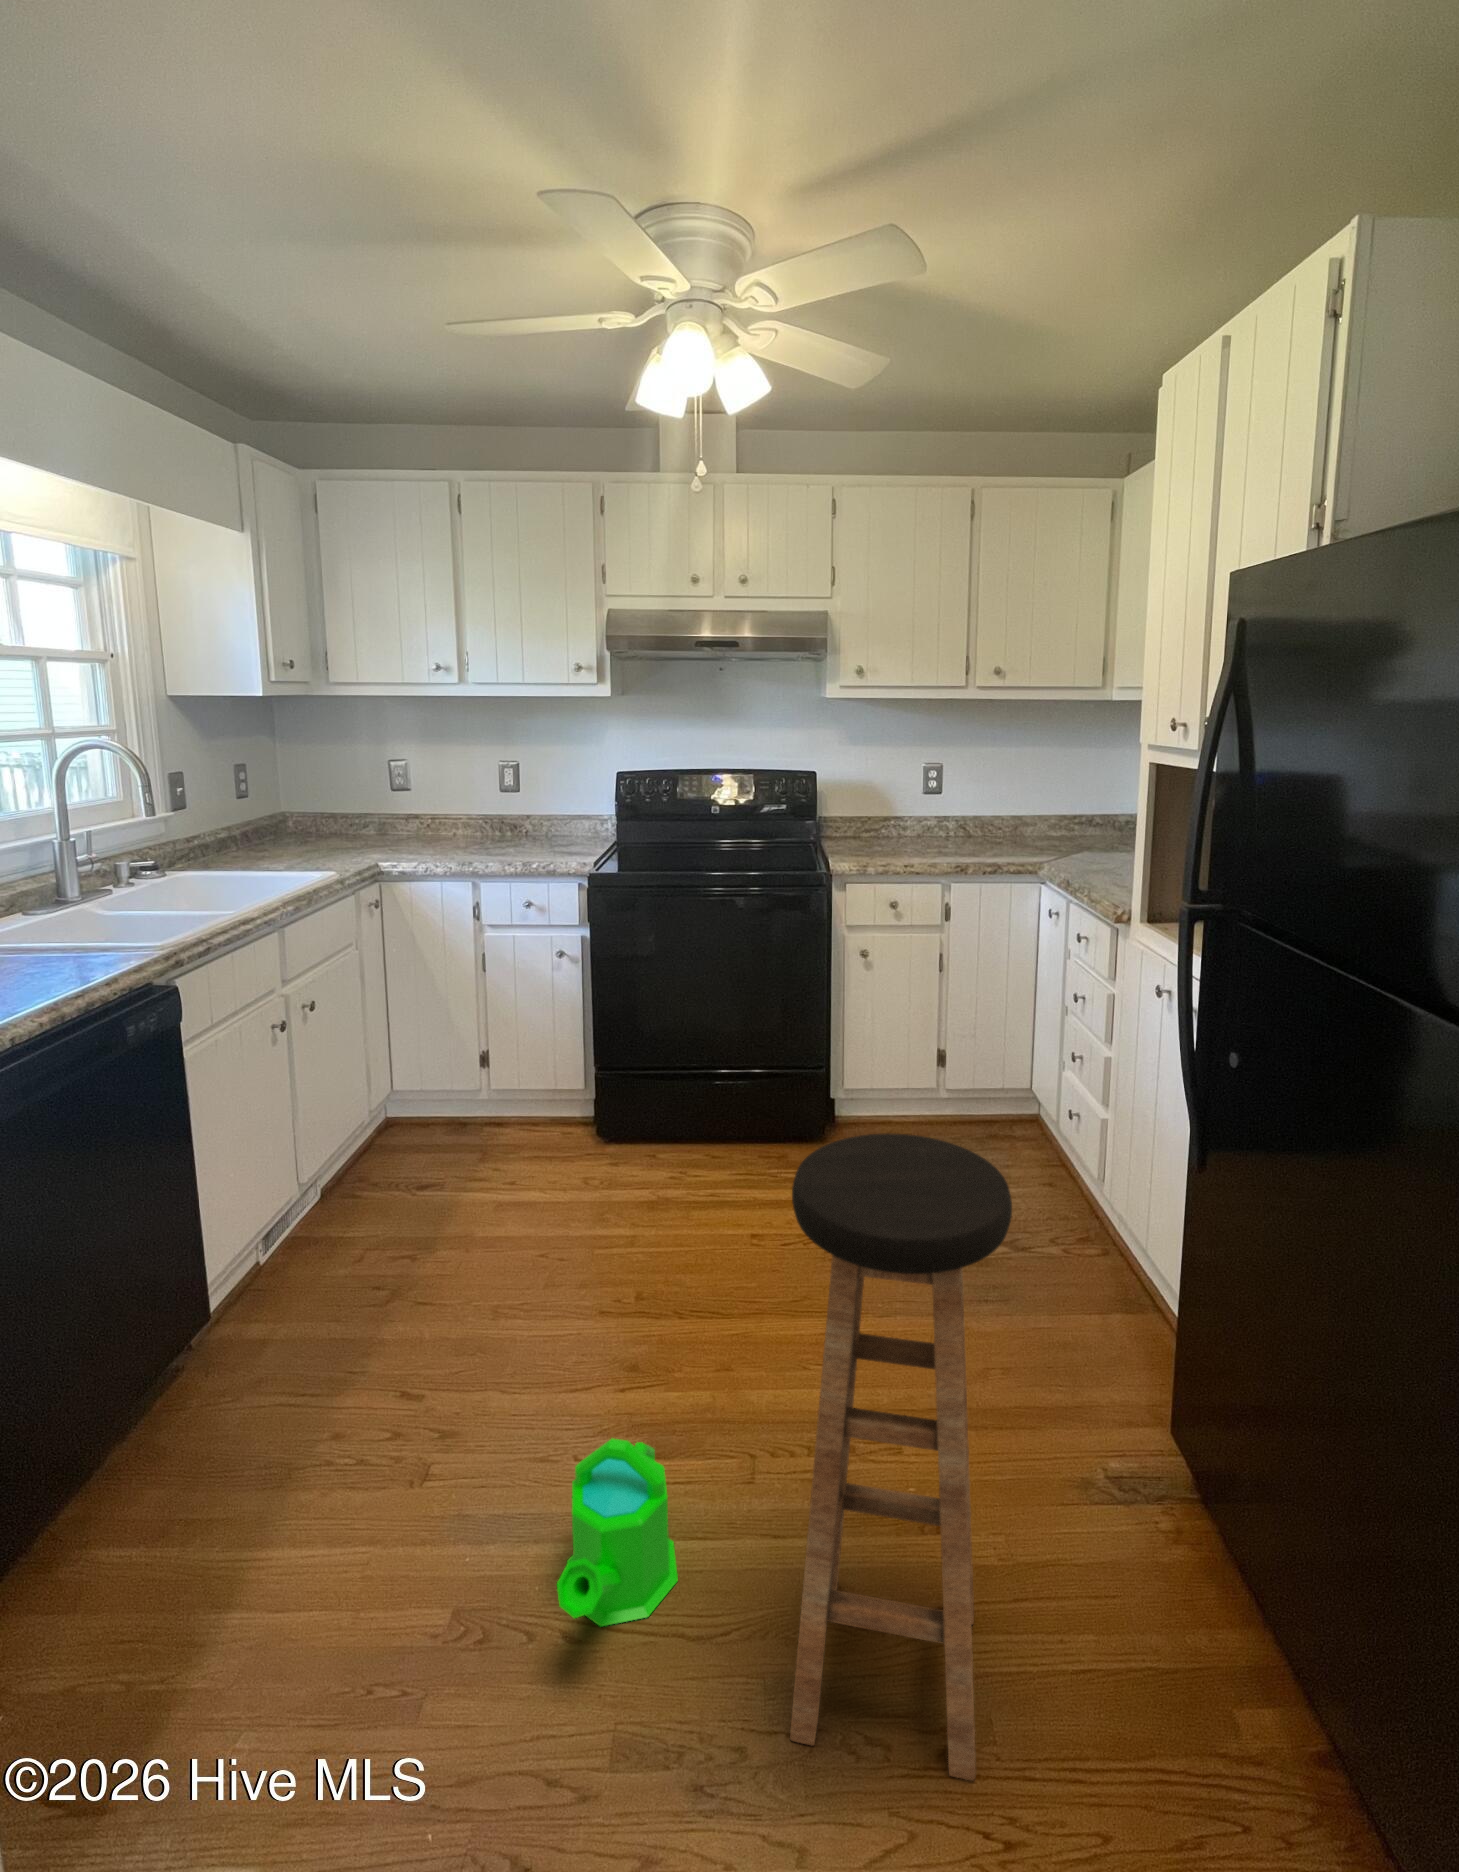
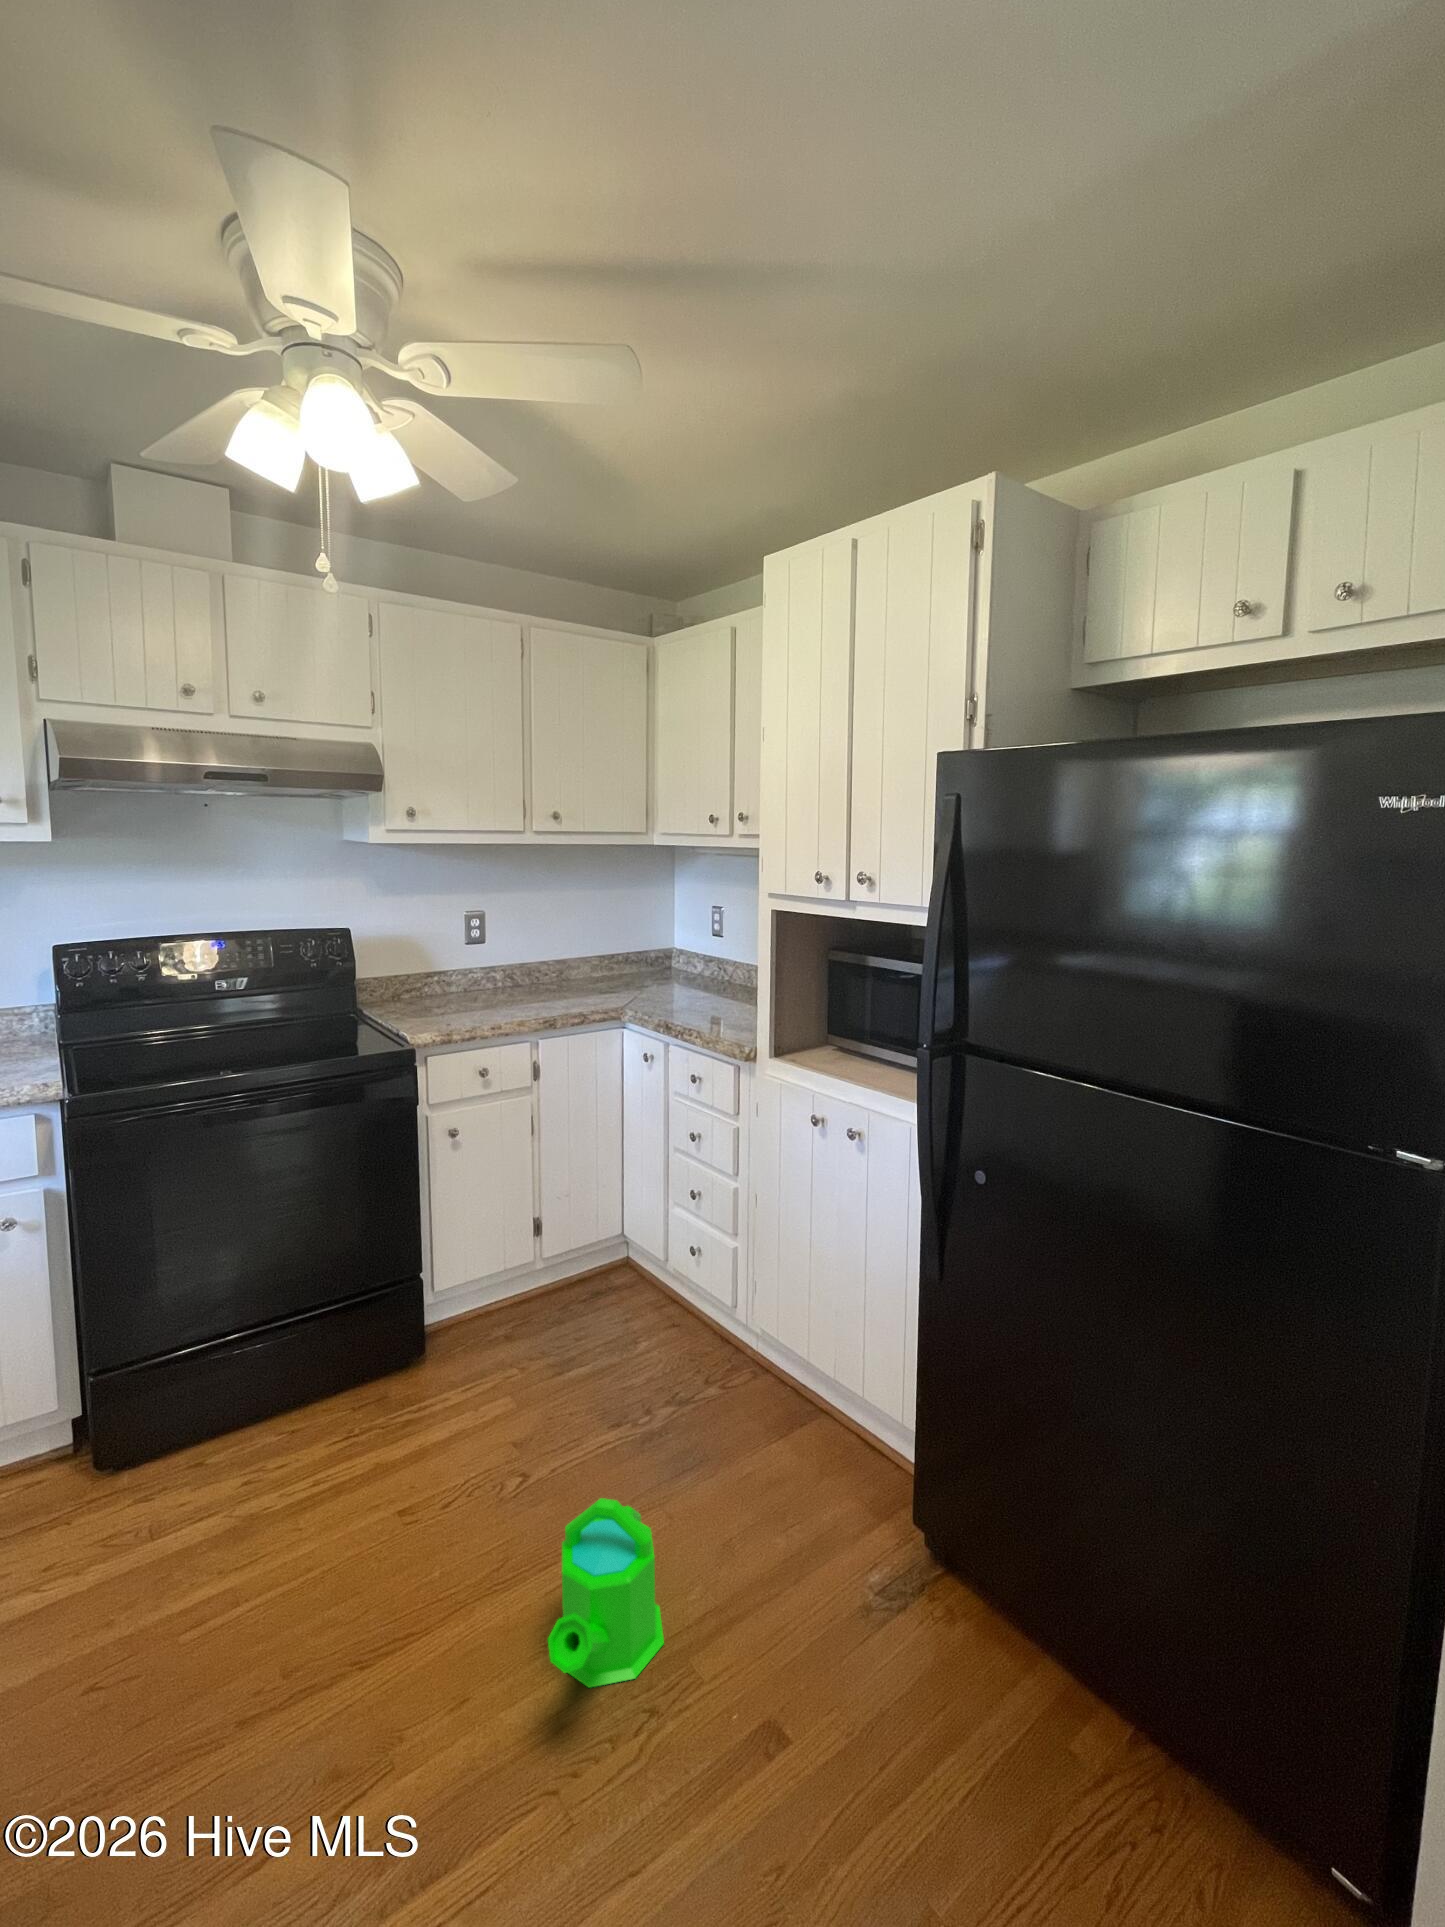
bar stool: present [790,1134,1012,1780] -> none [775,1193,982,1835]

